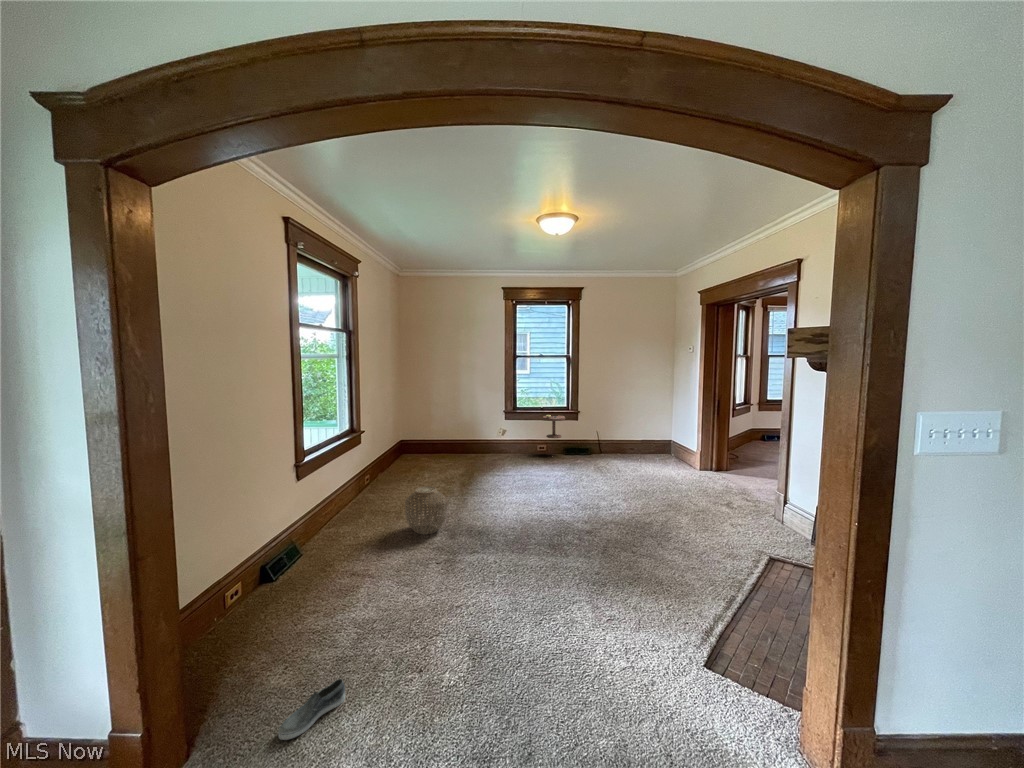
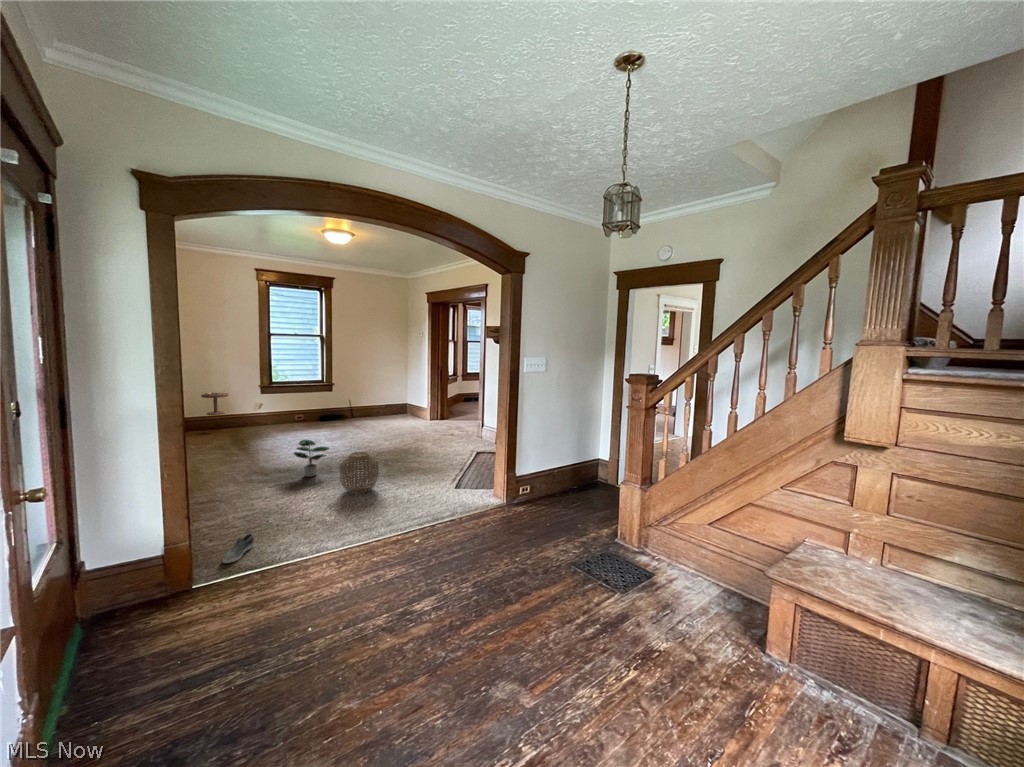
side table: present [543,415,565,438] -> present [201,392,228,415]
woven basket: present [405,486,447,534] -> present [340,452,379,494]
potted plant: none [485,498,530,552] -> present [294,440,330,477]

